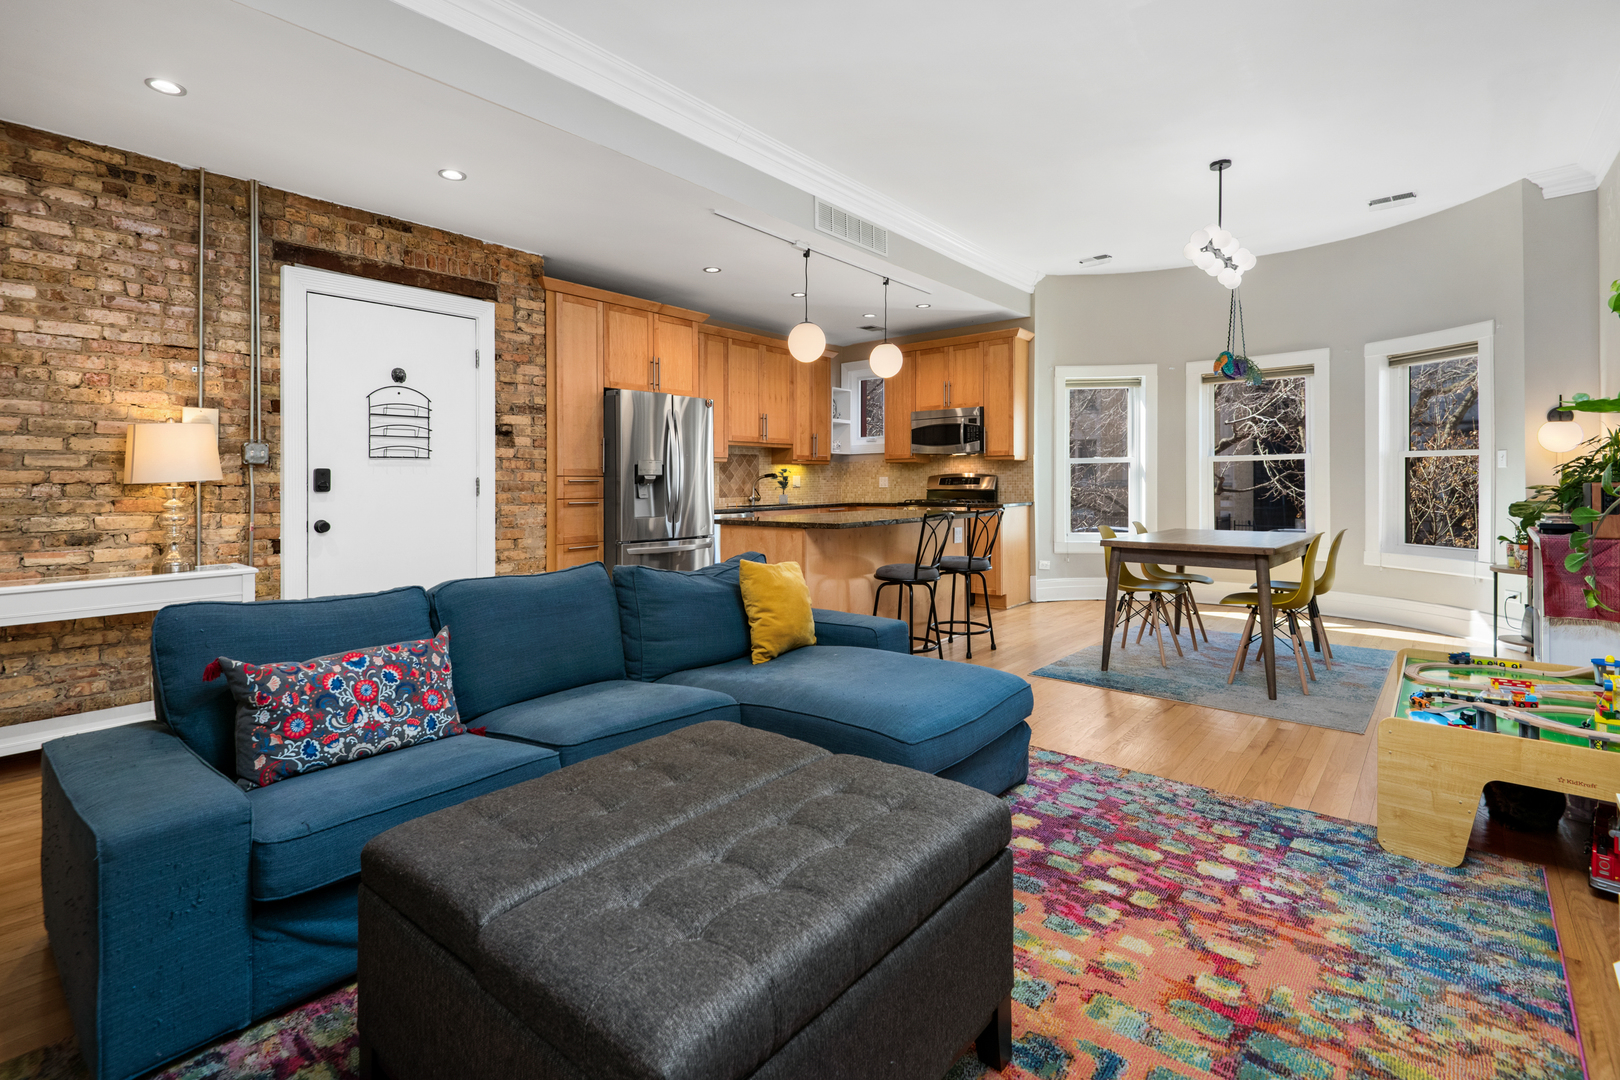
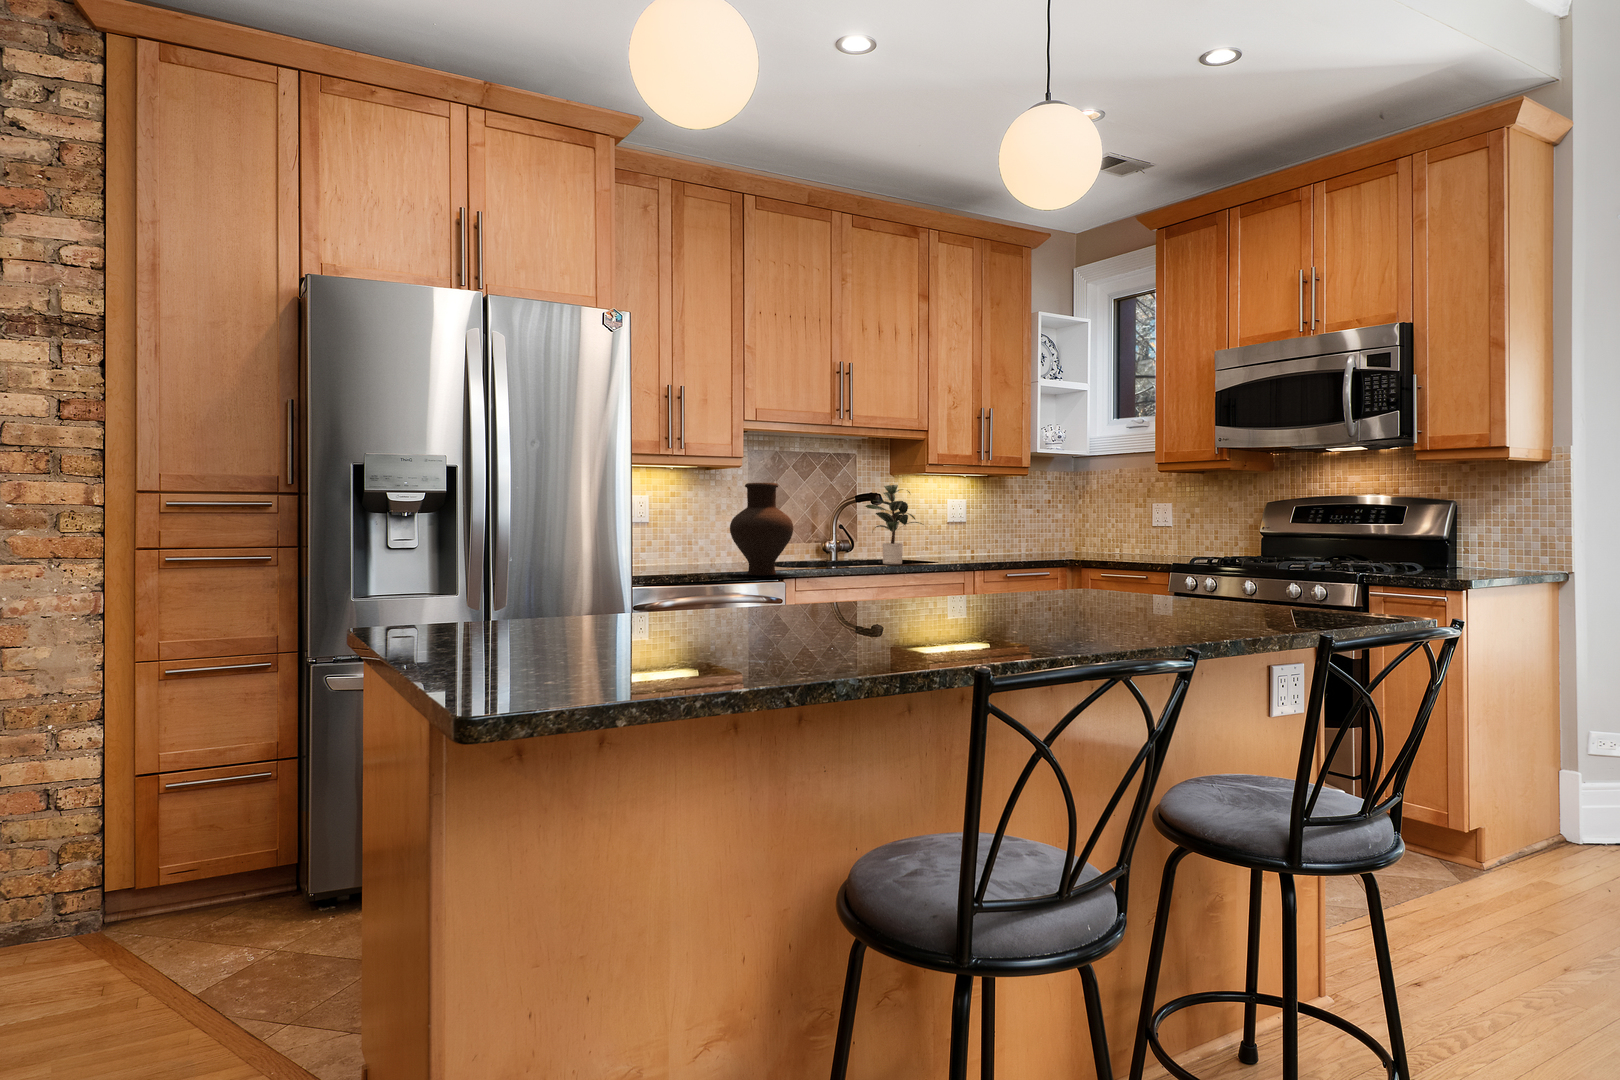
vase: none [734,469,761,508] -> present [730,483,793,576]

